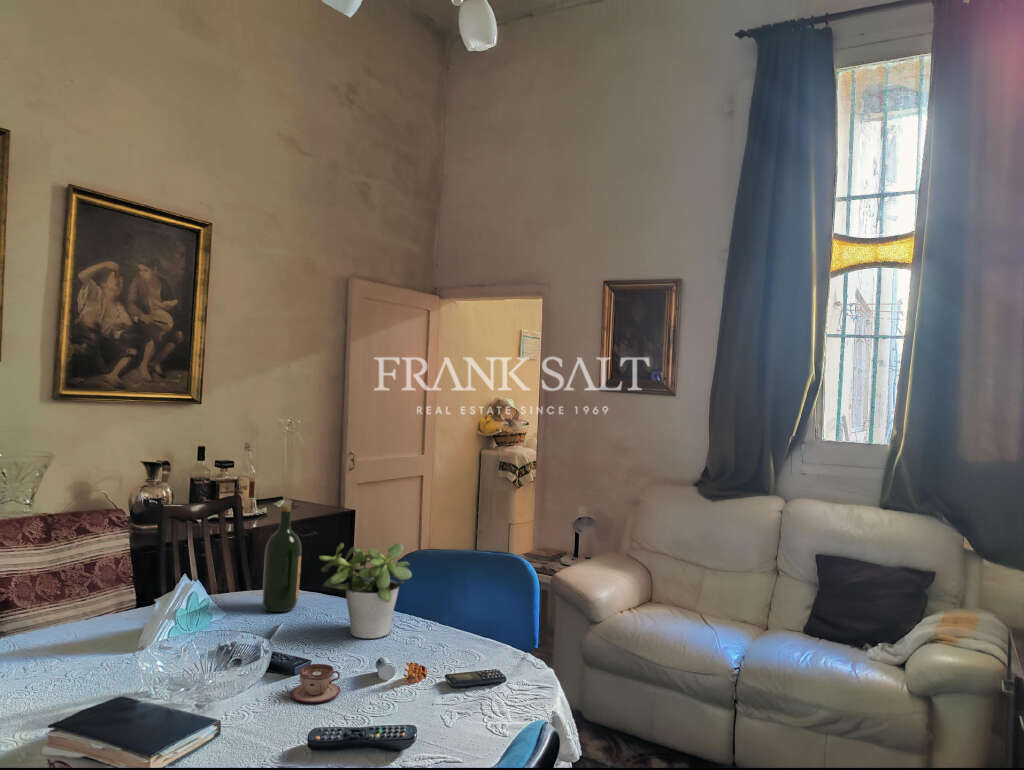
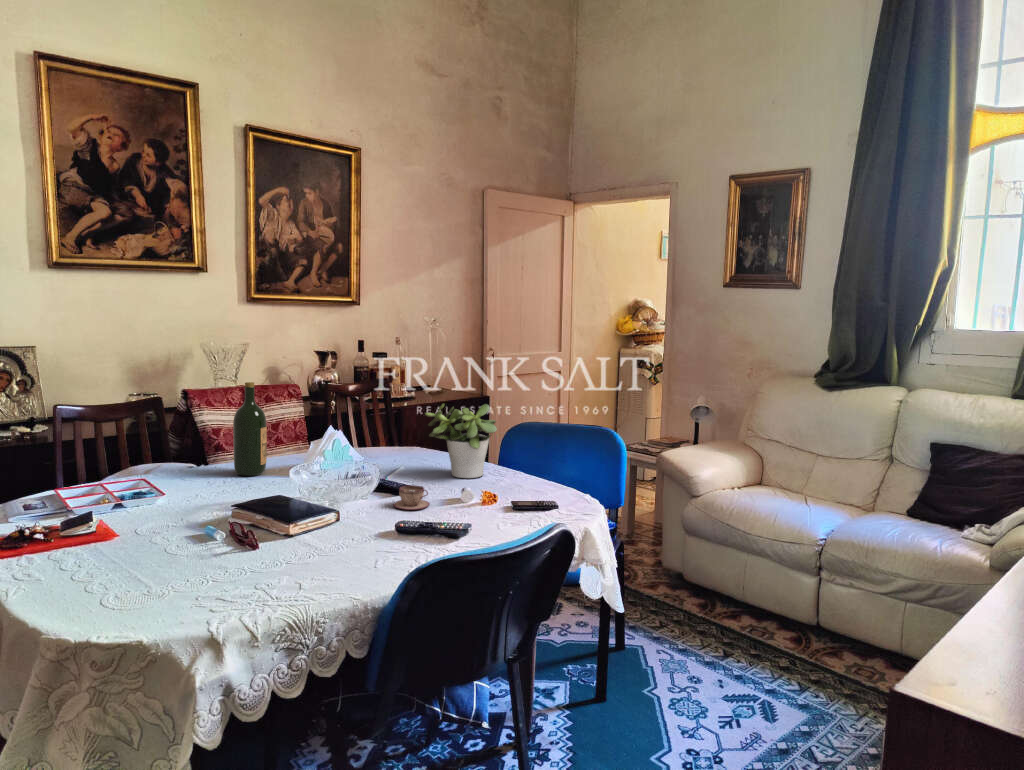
wine bottle: present [263,506,301,612] -> present [233,382,267,476]

